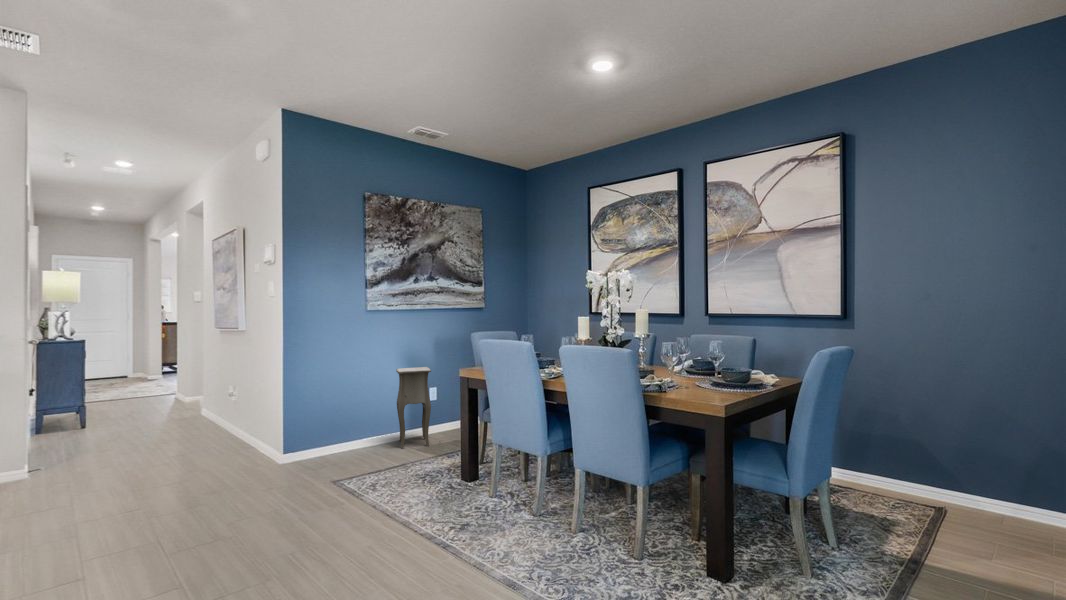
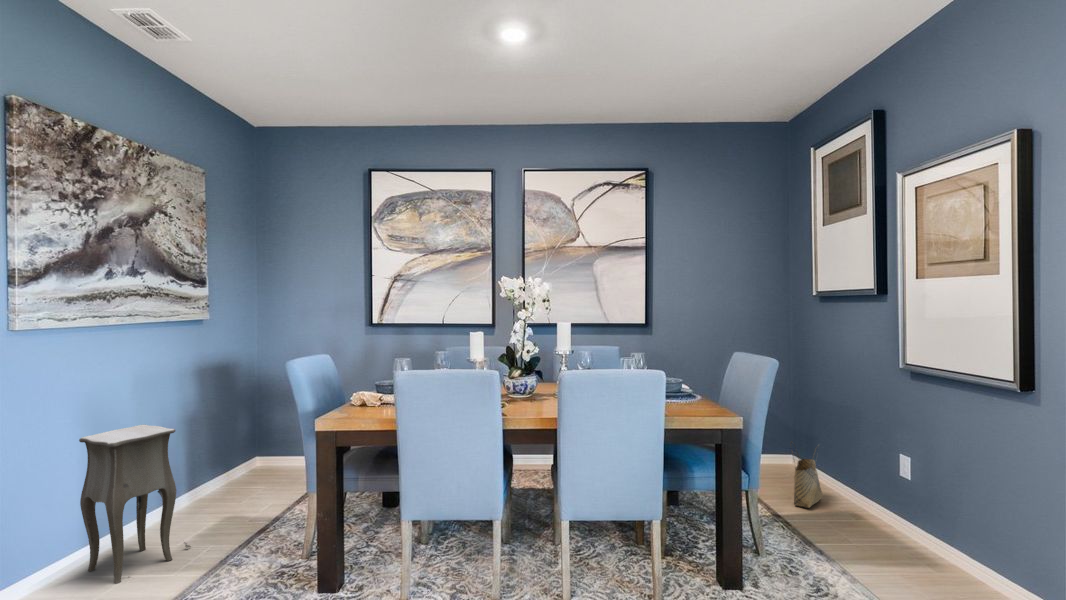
woven basket: none [946,481,1018,575] -> present [794,459,823,508]

